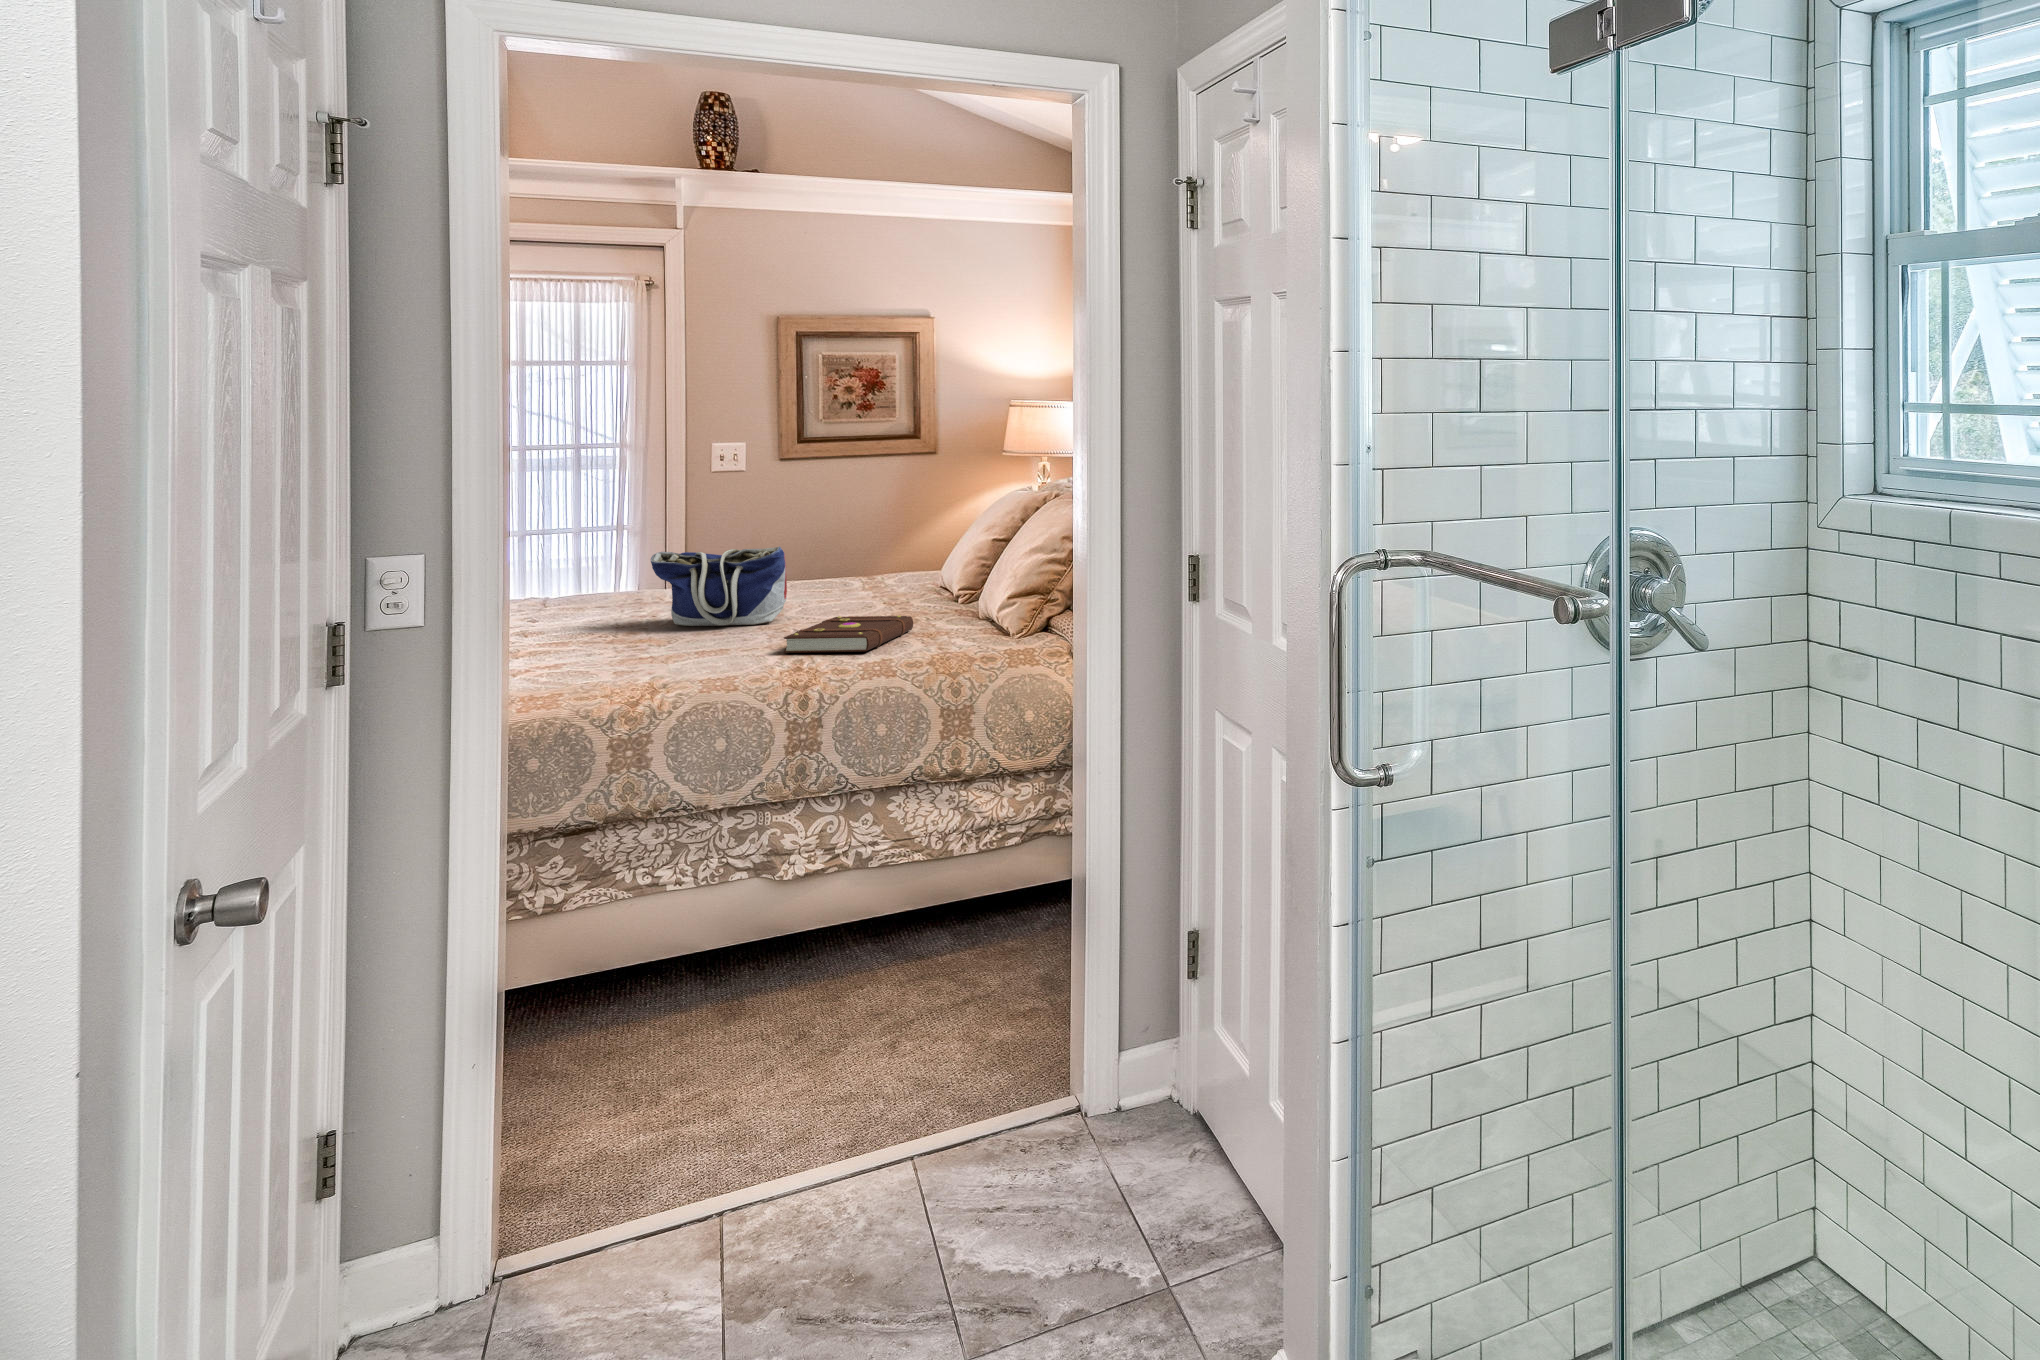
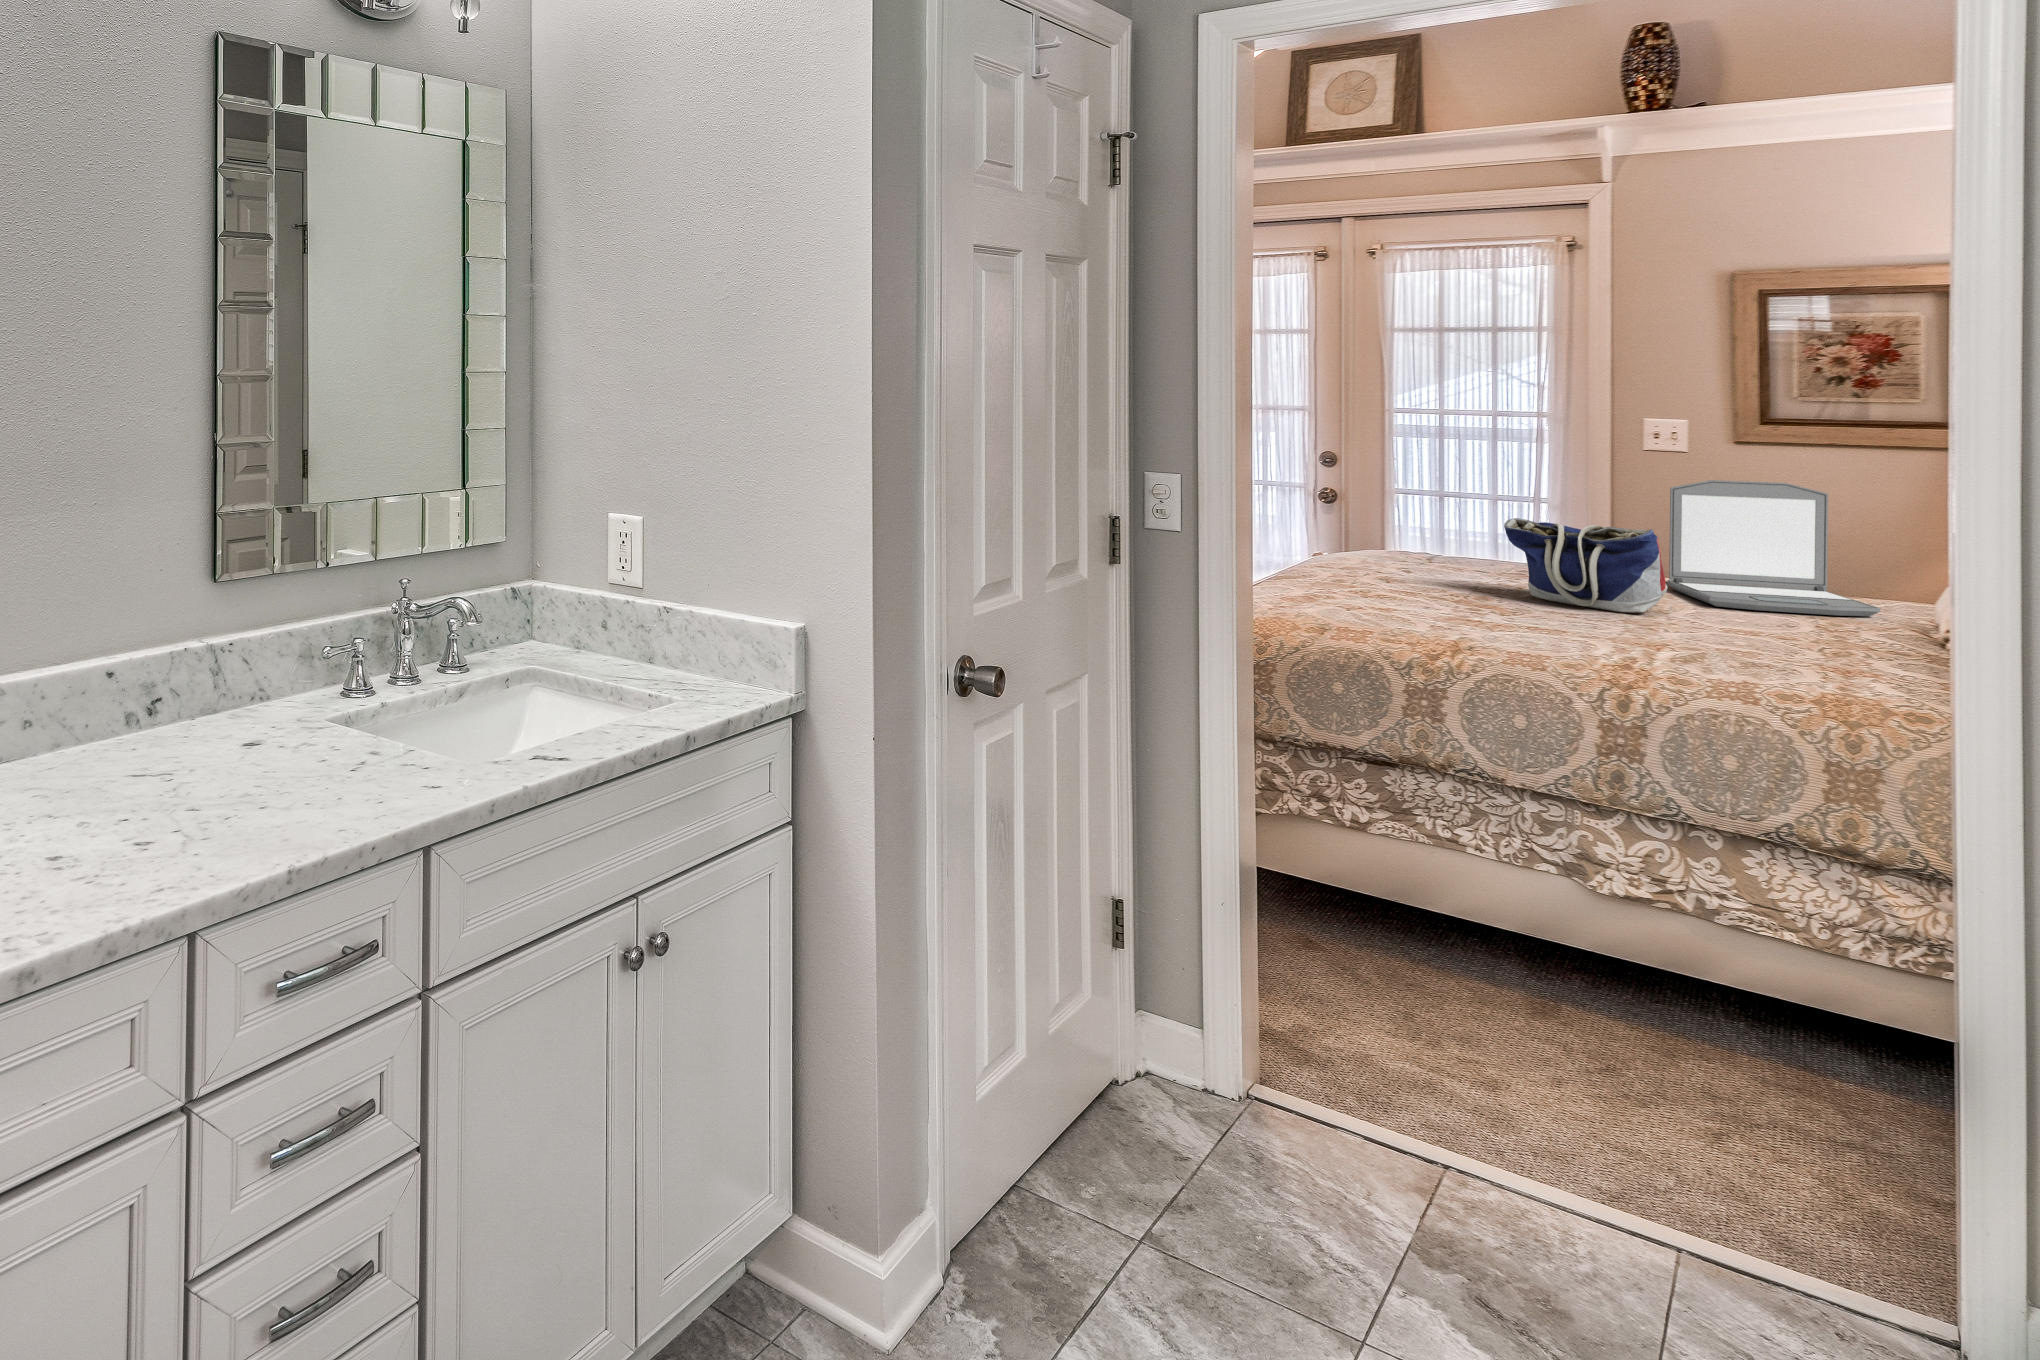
laptop: none [770,494,916,605] -> present [1667,480,1880,616]
book: present [784,615,913,653] -> none [1628,621,1831,666]

